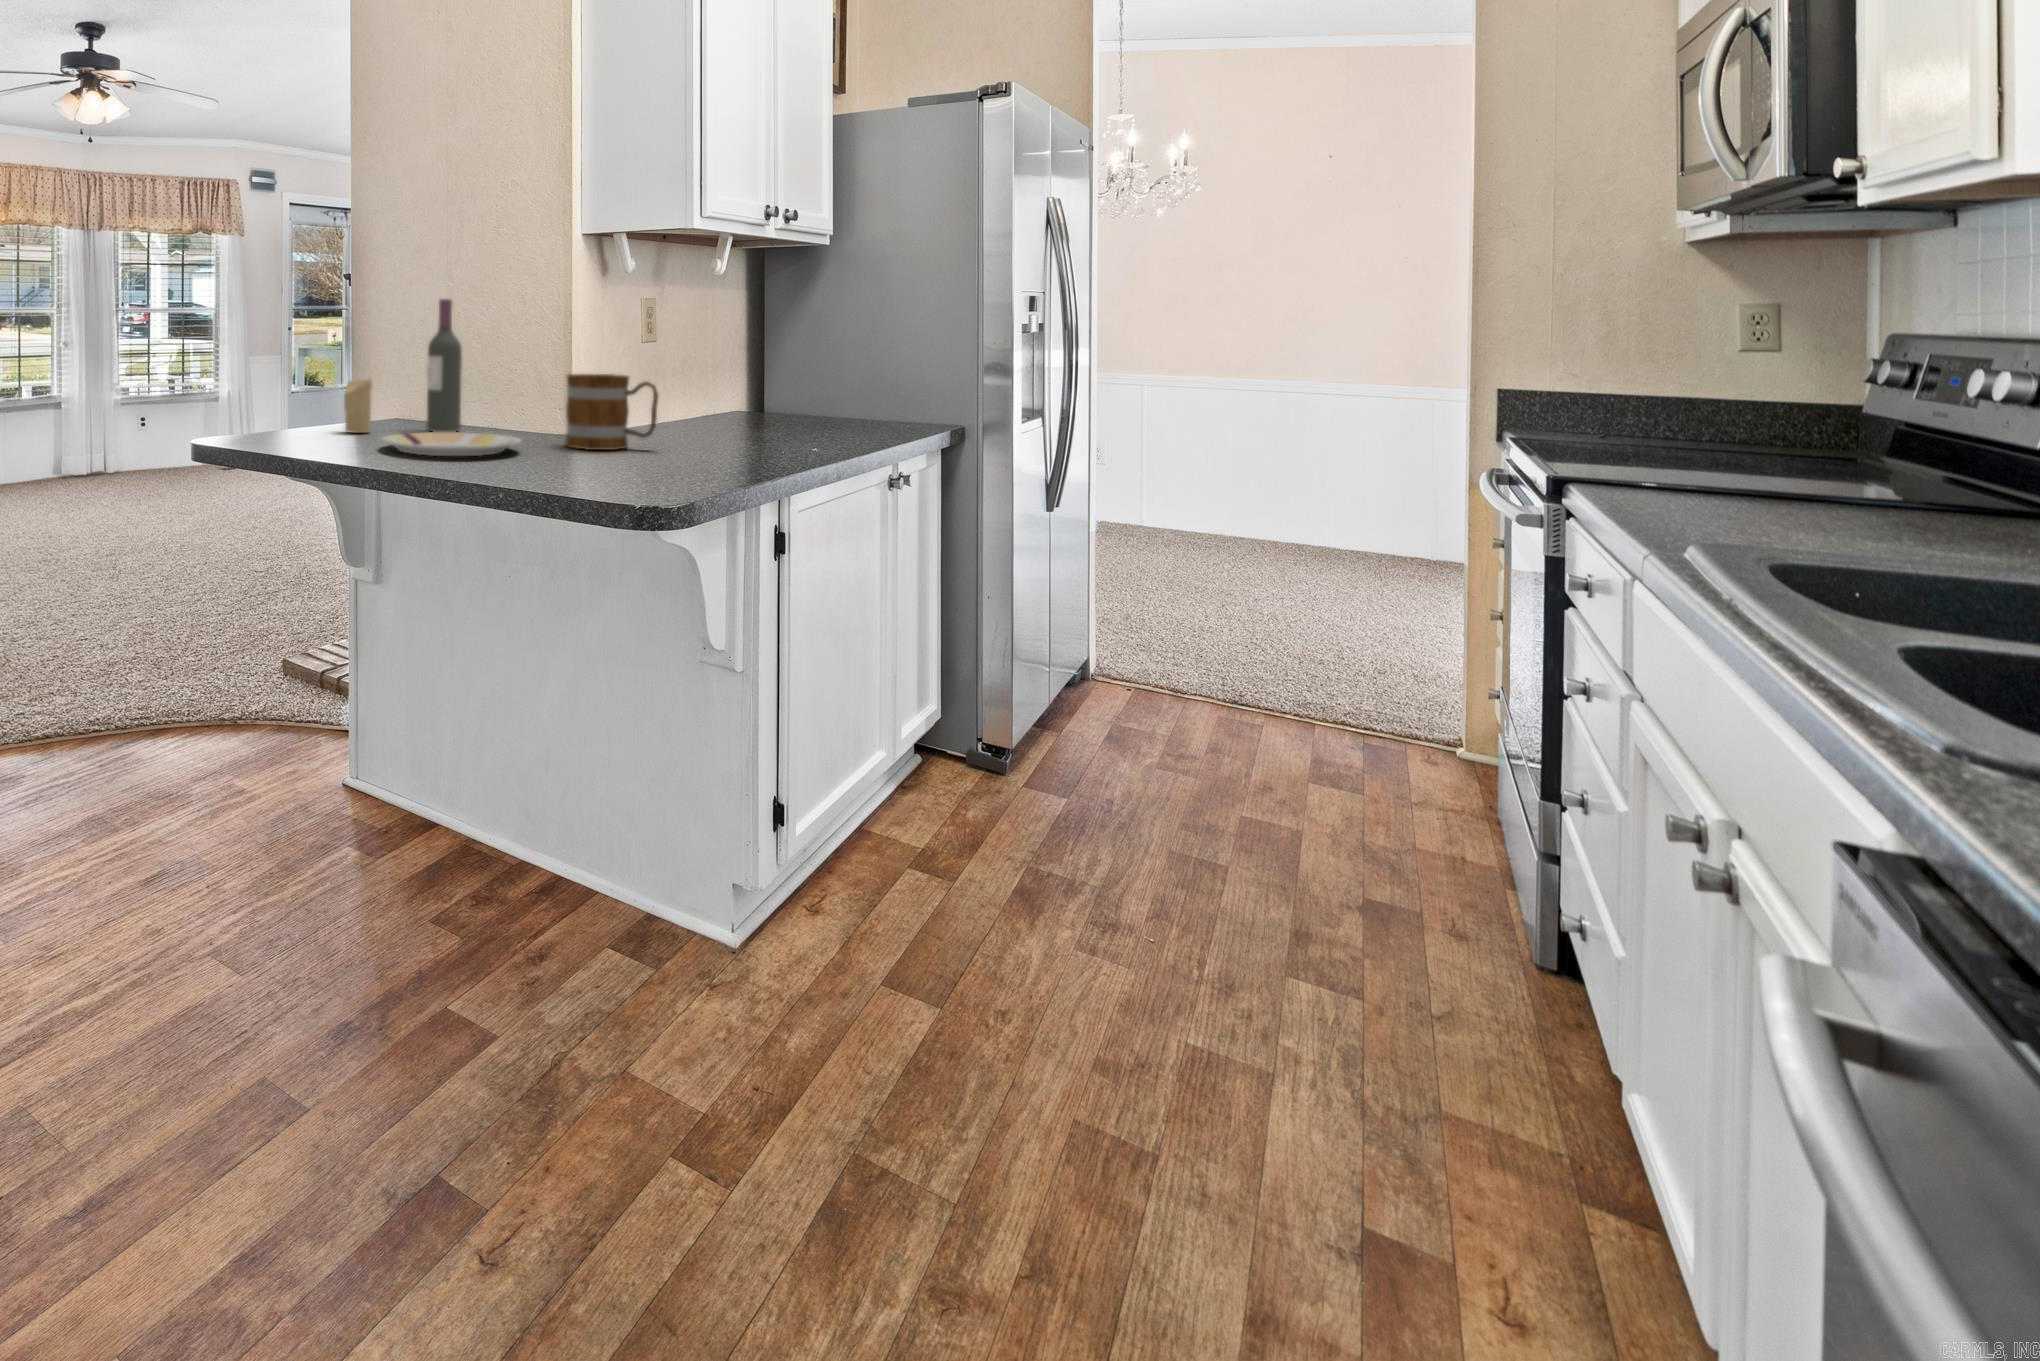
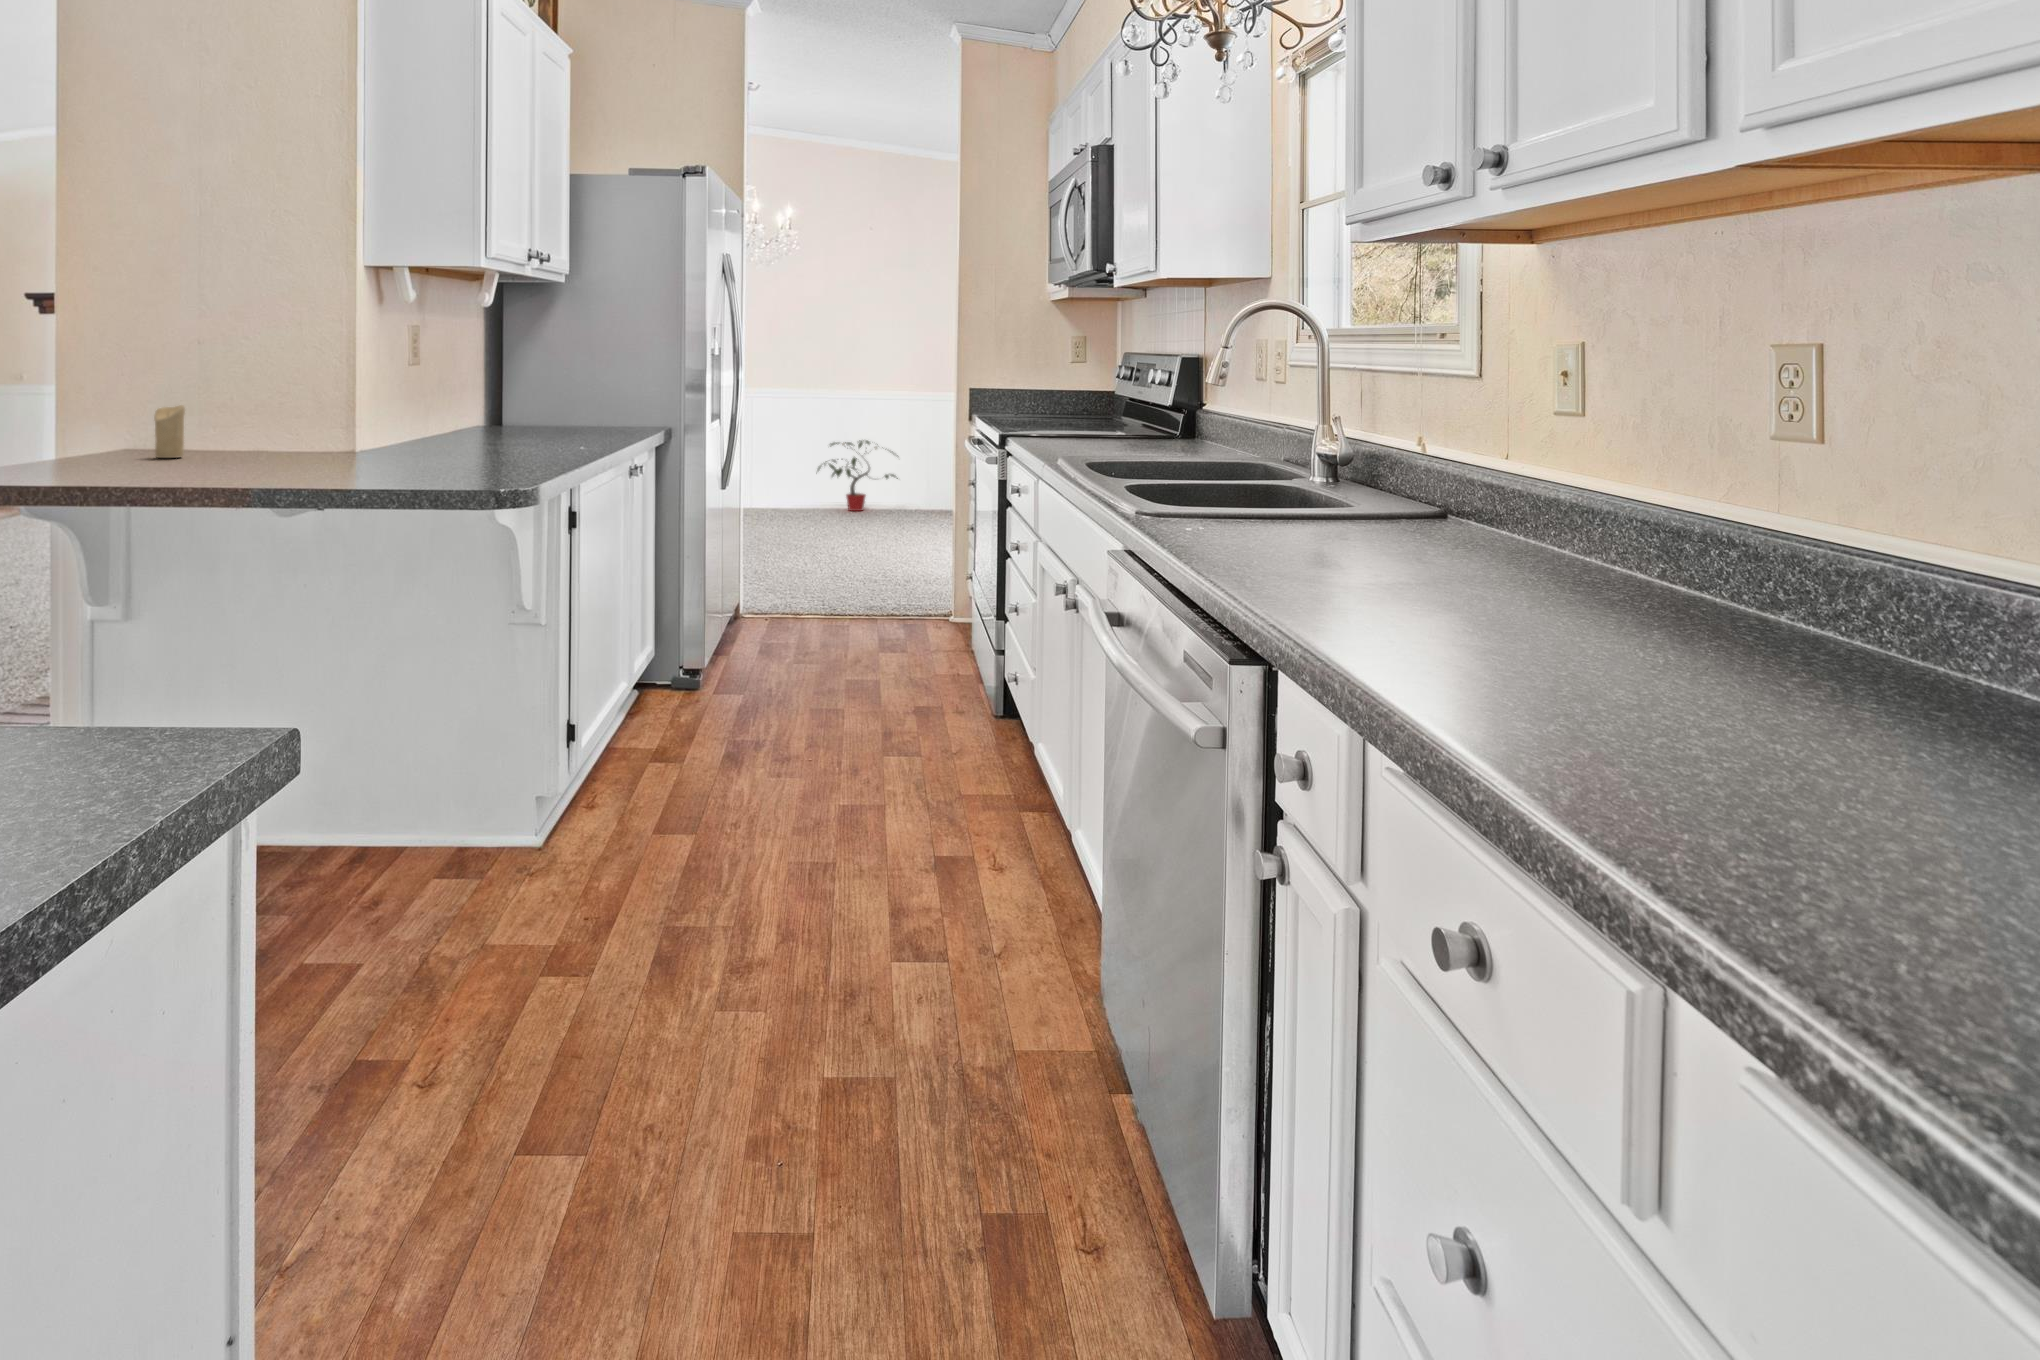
wine bottle: present [426,299,462,432] -> none [234,329,271,453]
mug: present [565,374,658,450] -> none [387,394,472,458]
plate: present [382,432,520,456] -> none [227,450,365,470]
potted plant: none [1251,456,1390,550] -> present [818,440,898,511]

